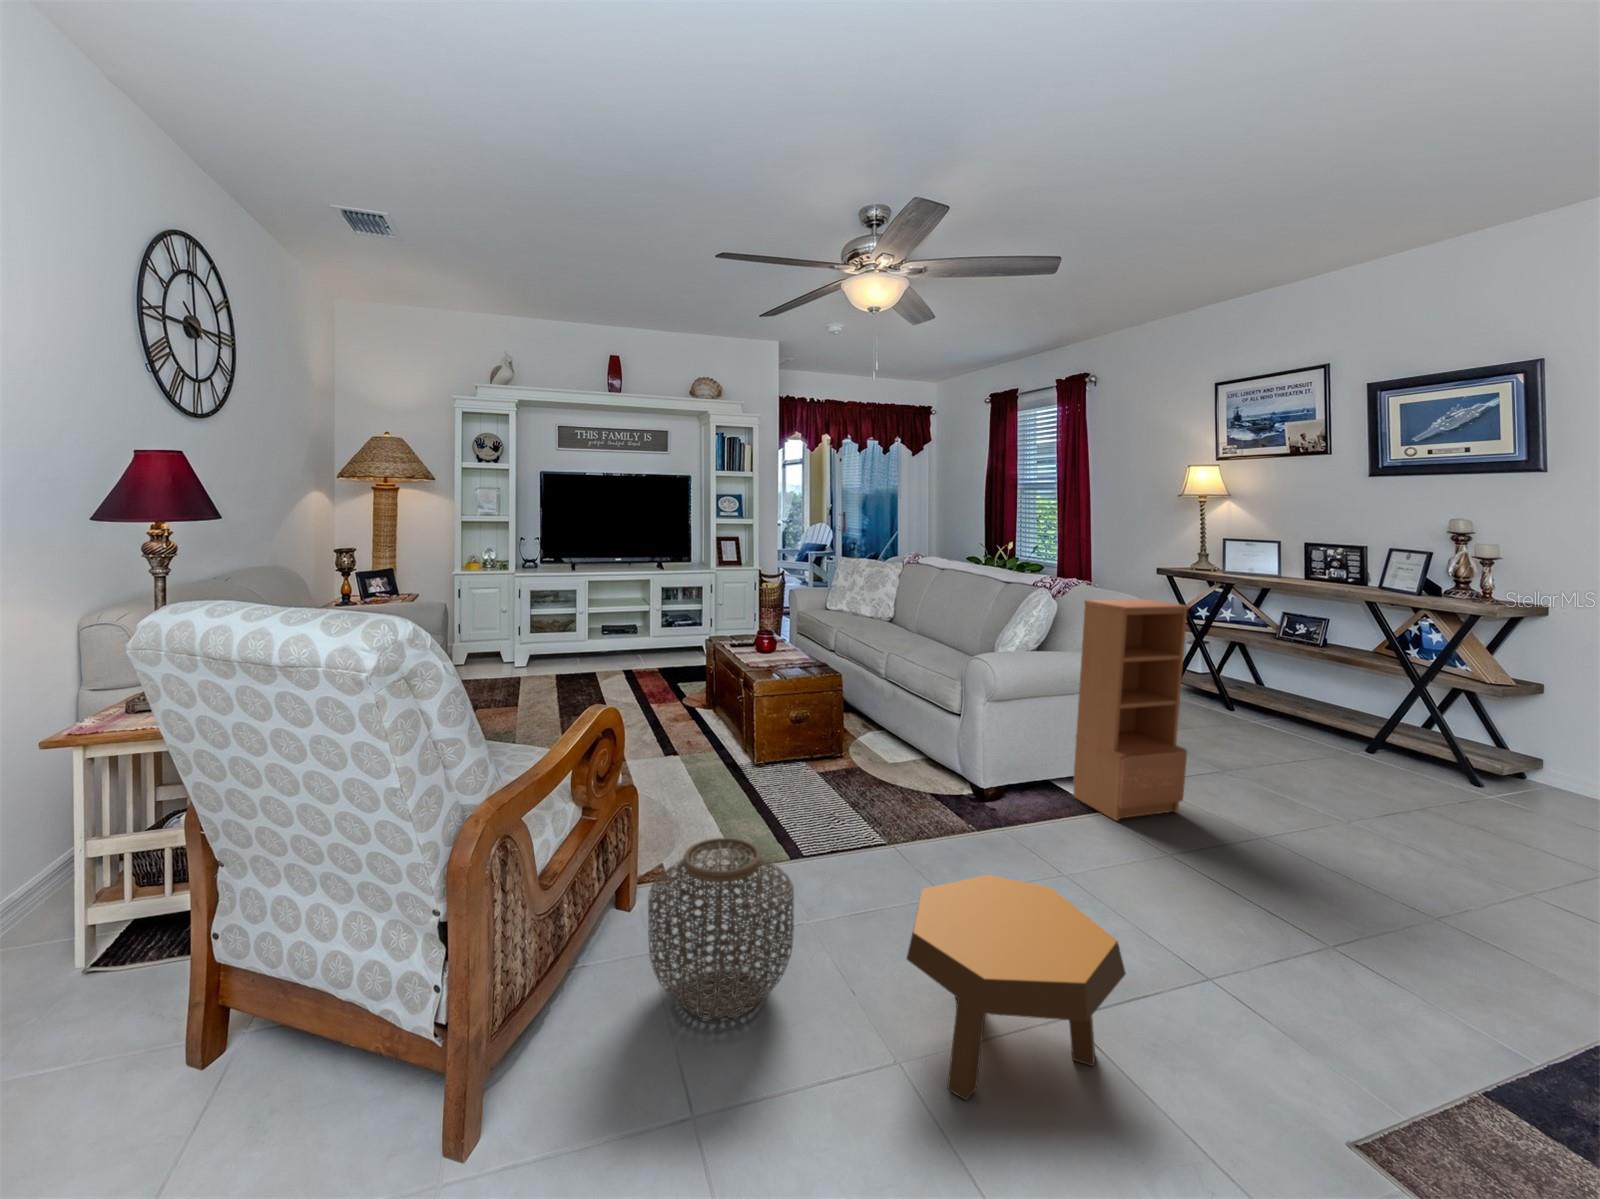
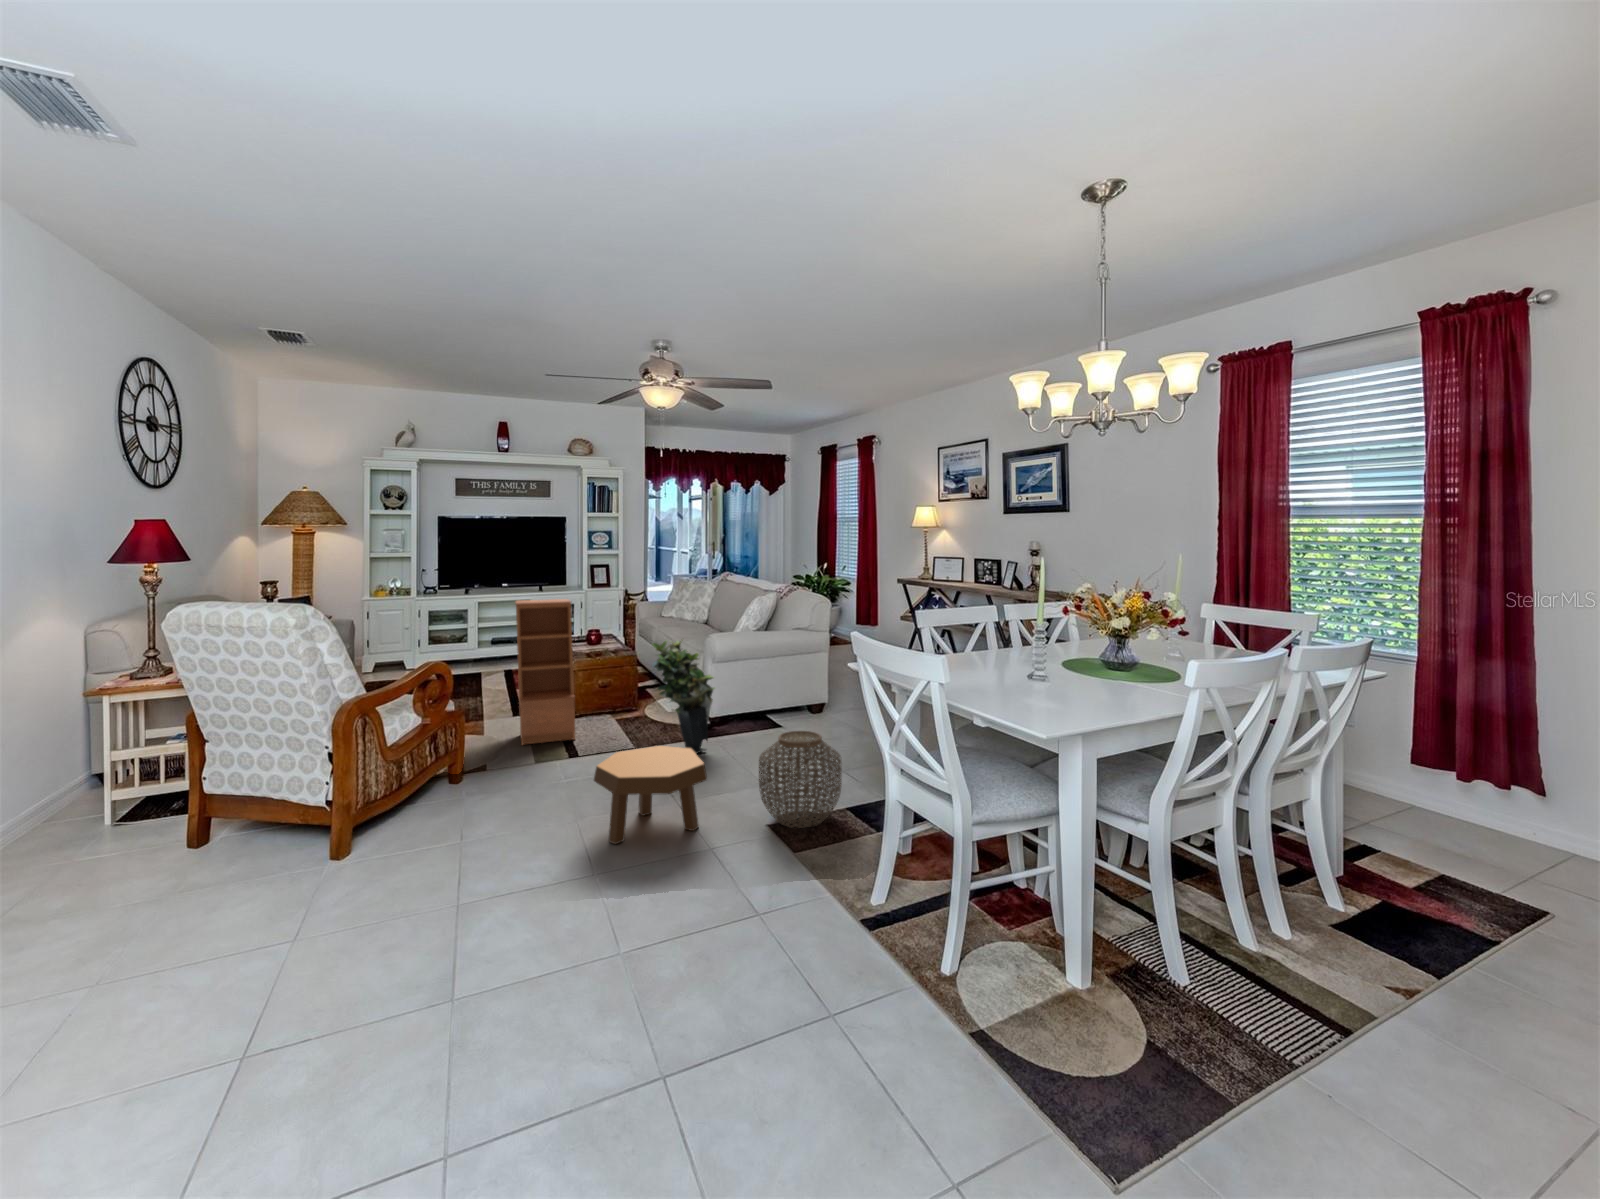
bookcase: present [1073,599,1190,821] -> present [516,599,576,745]
potted plant: none [893,661,998,846] -> present [652,640,715,754]
woven basket: present [648,838,794,1019] -> present [759,731,841,828]

